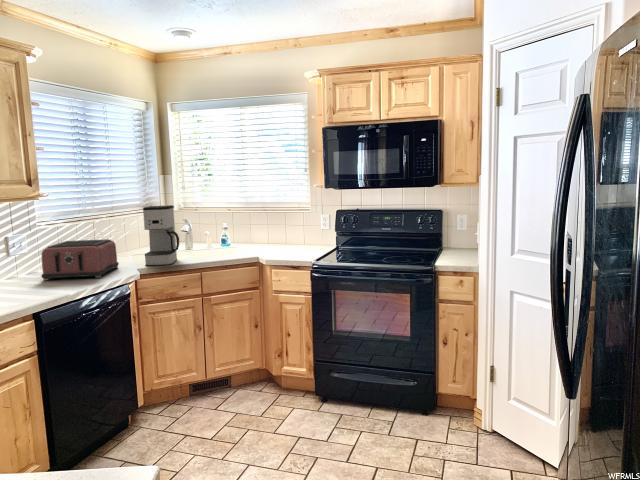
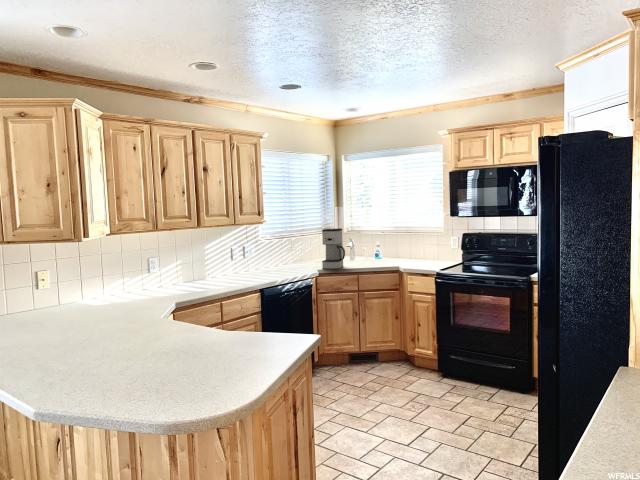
toaster: present [42,239,119,280] -> none [261,250,306,274]

